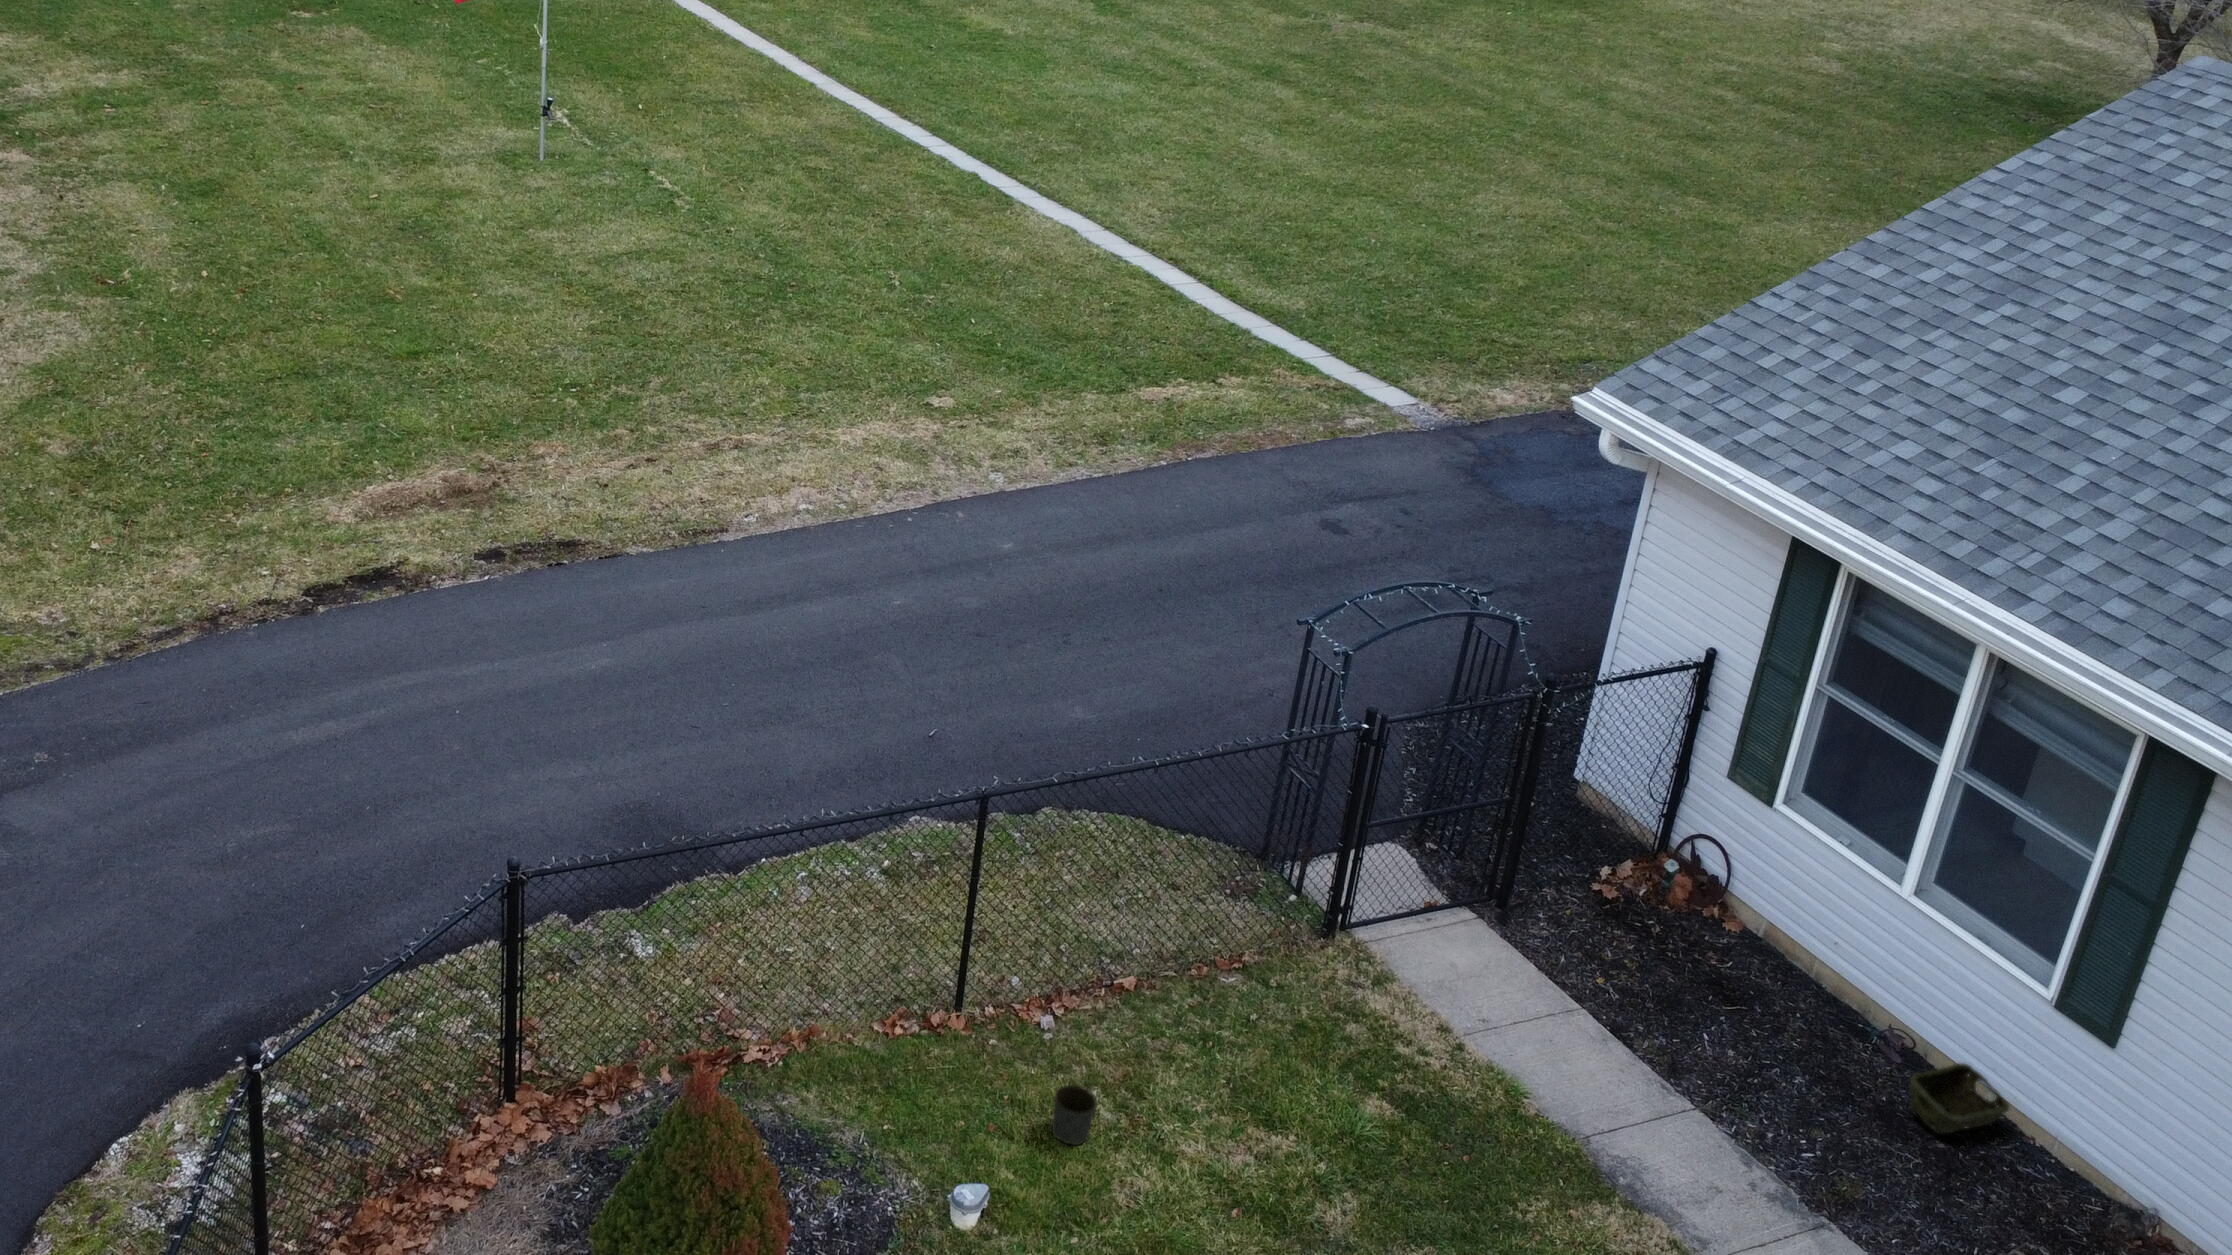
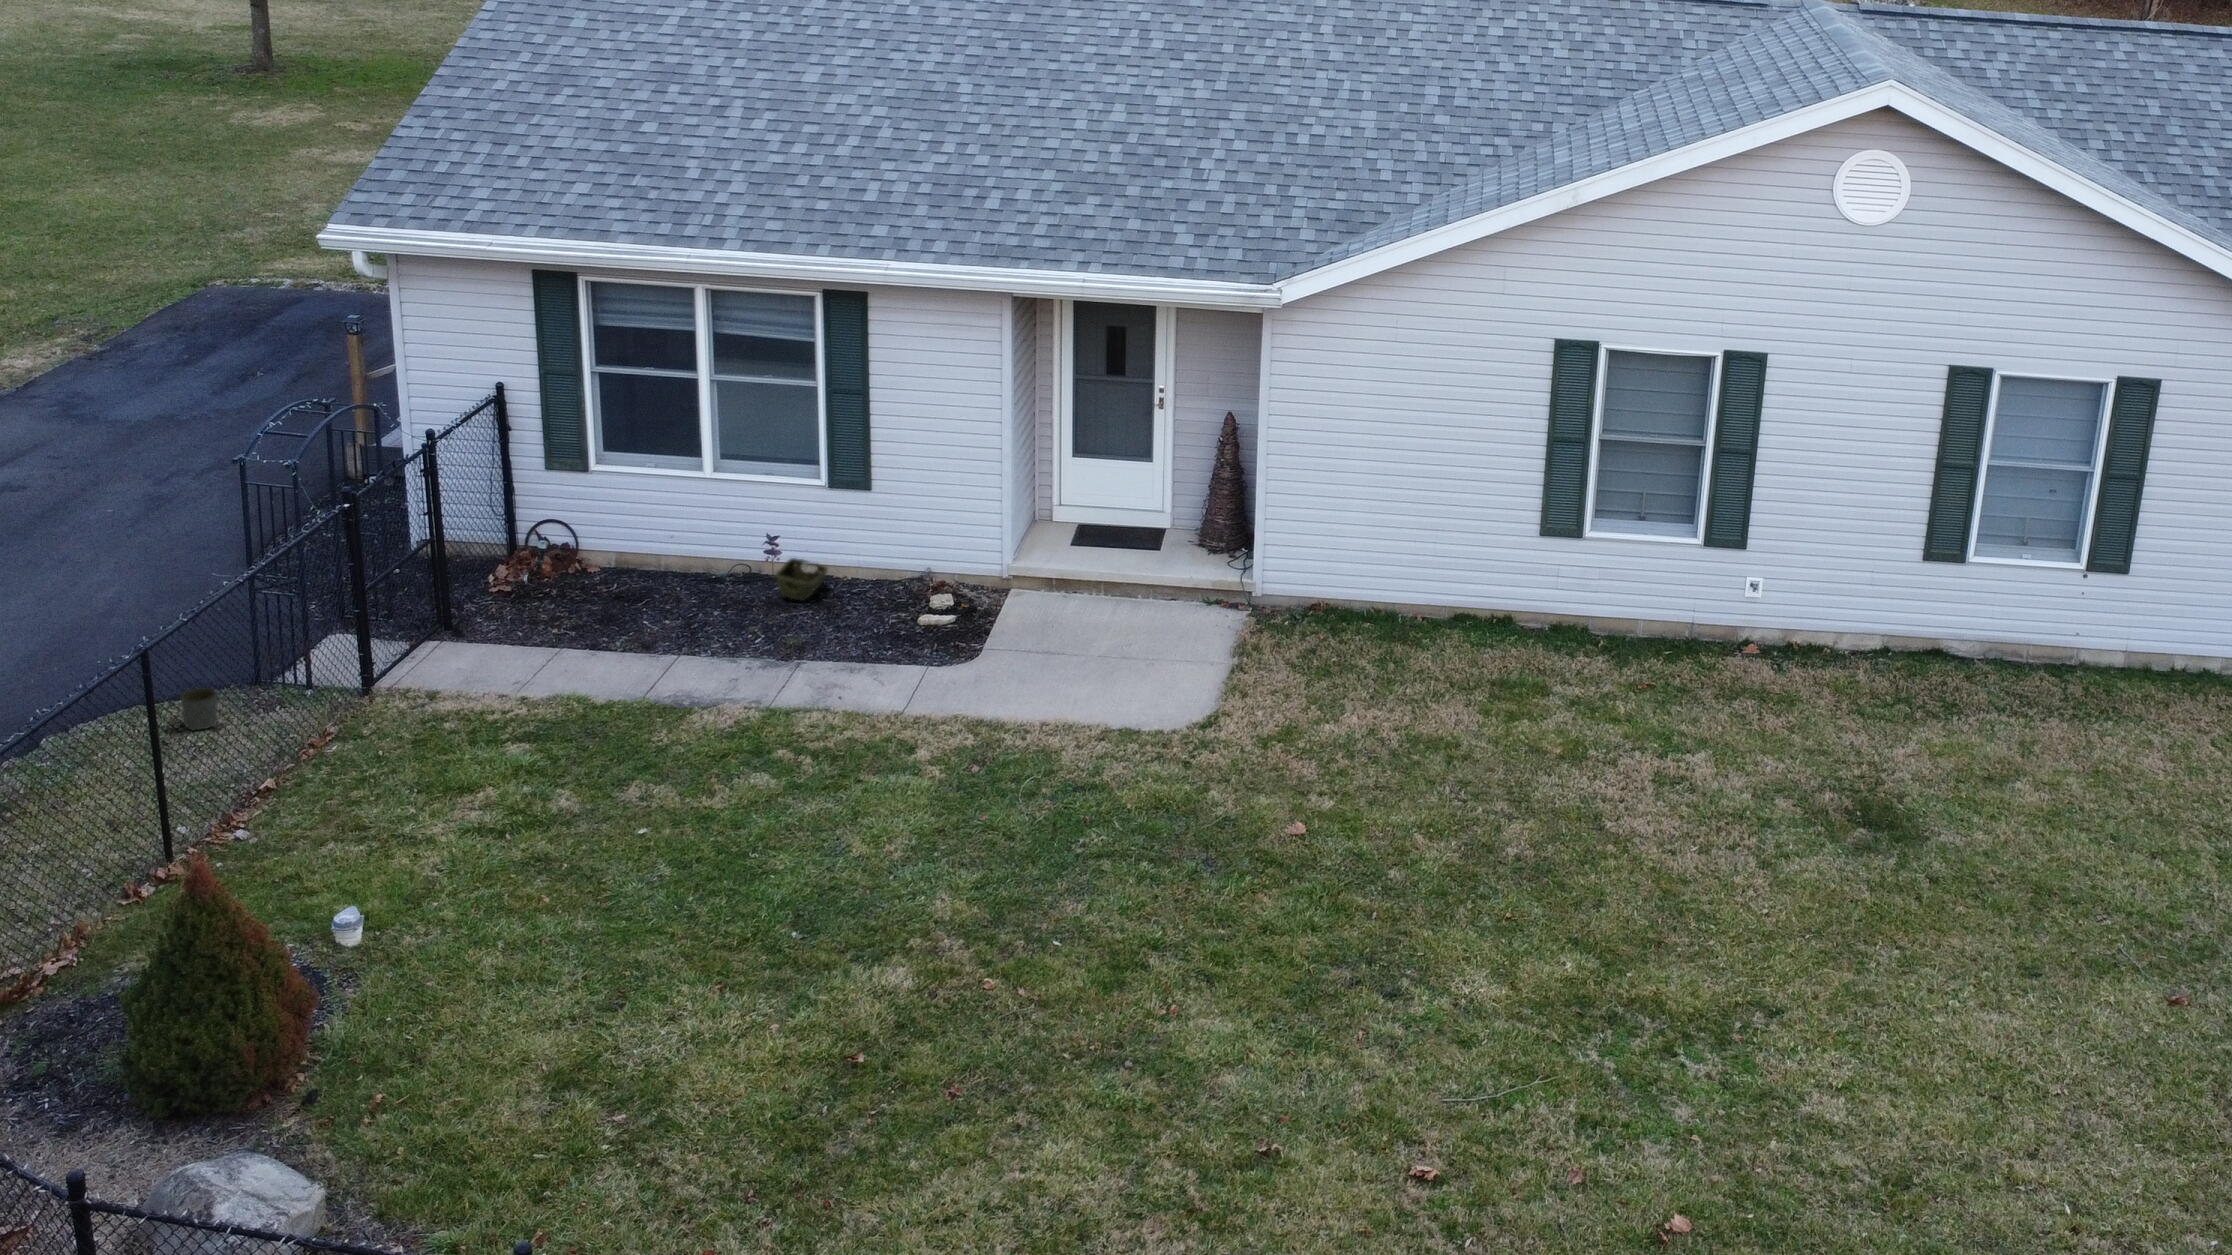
planter: present [1052,1085,1097,1145] -> present [181,688,217,731]

